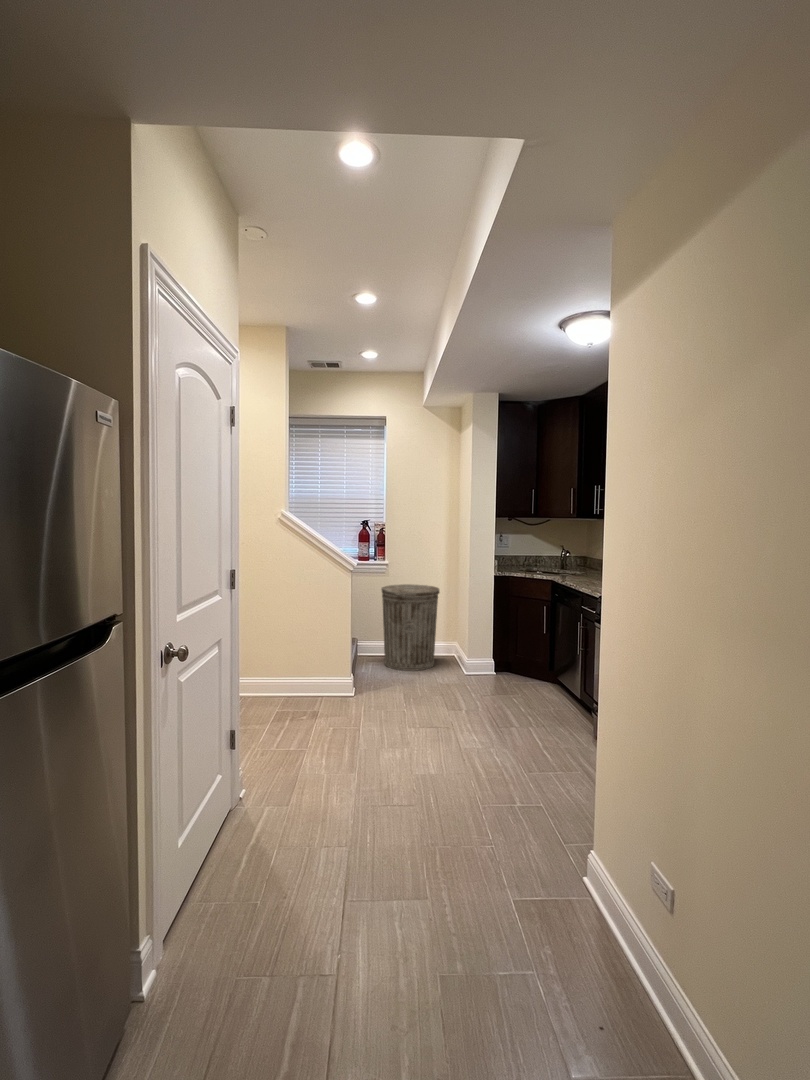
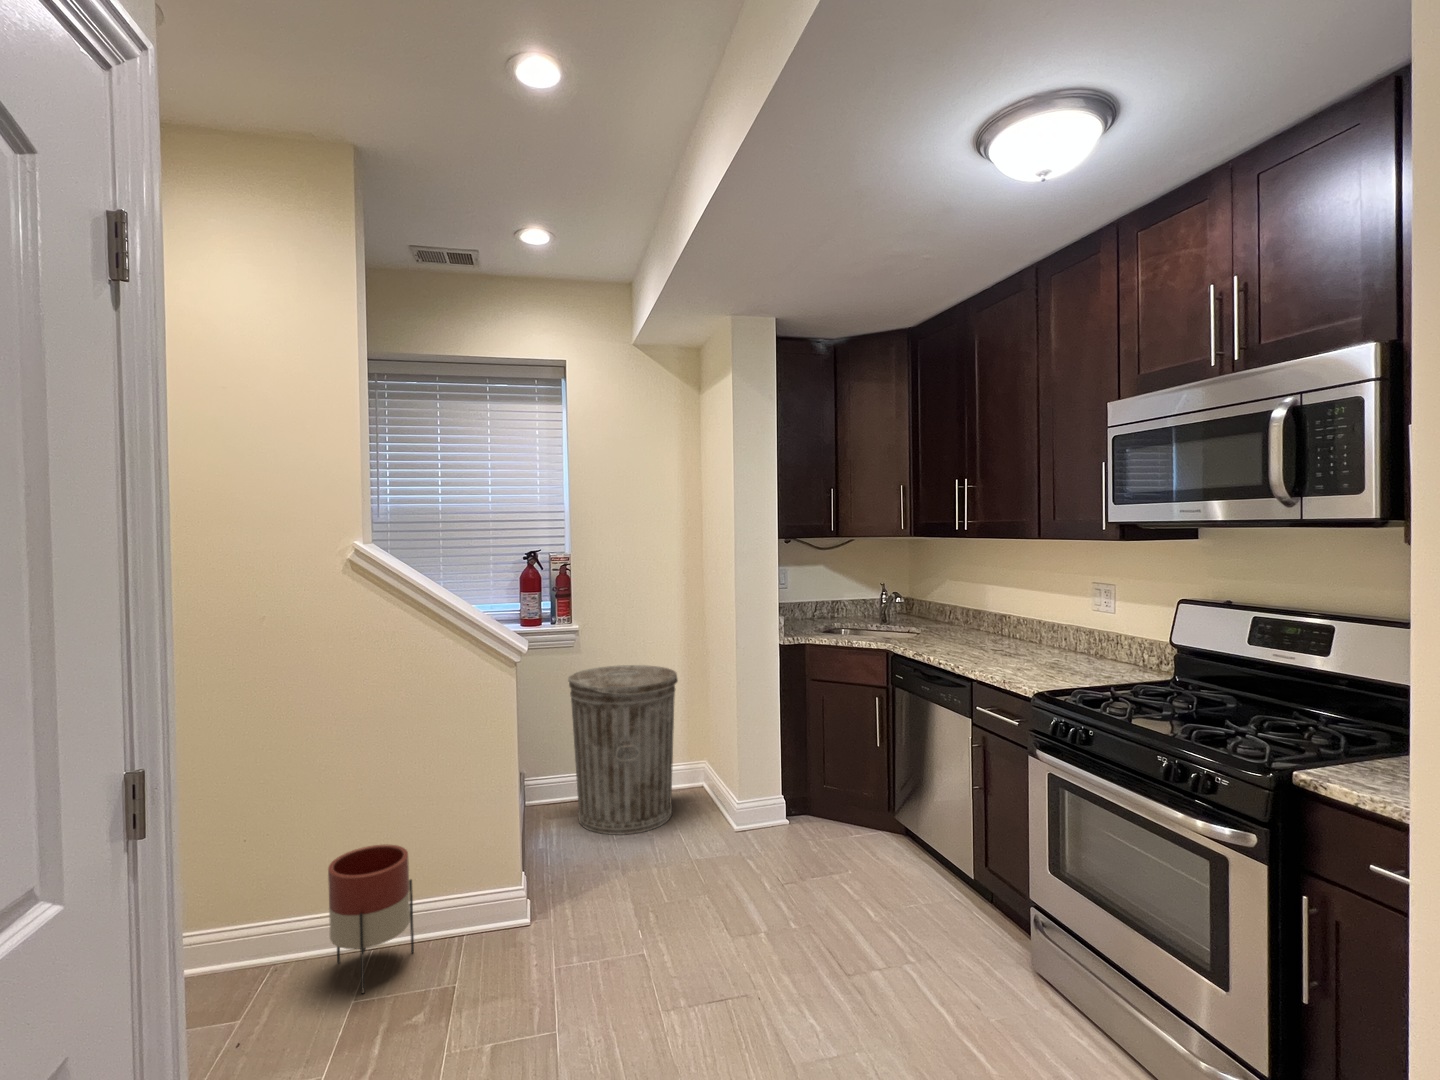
planter: none [267,650,302,710] -> present [328,845,414,993]

